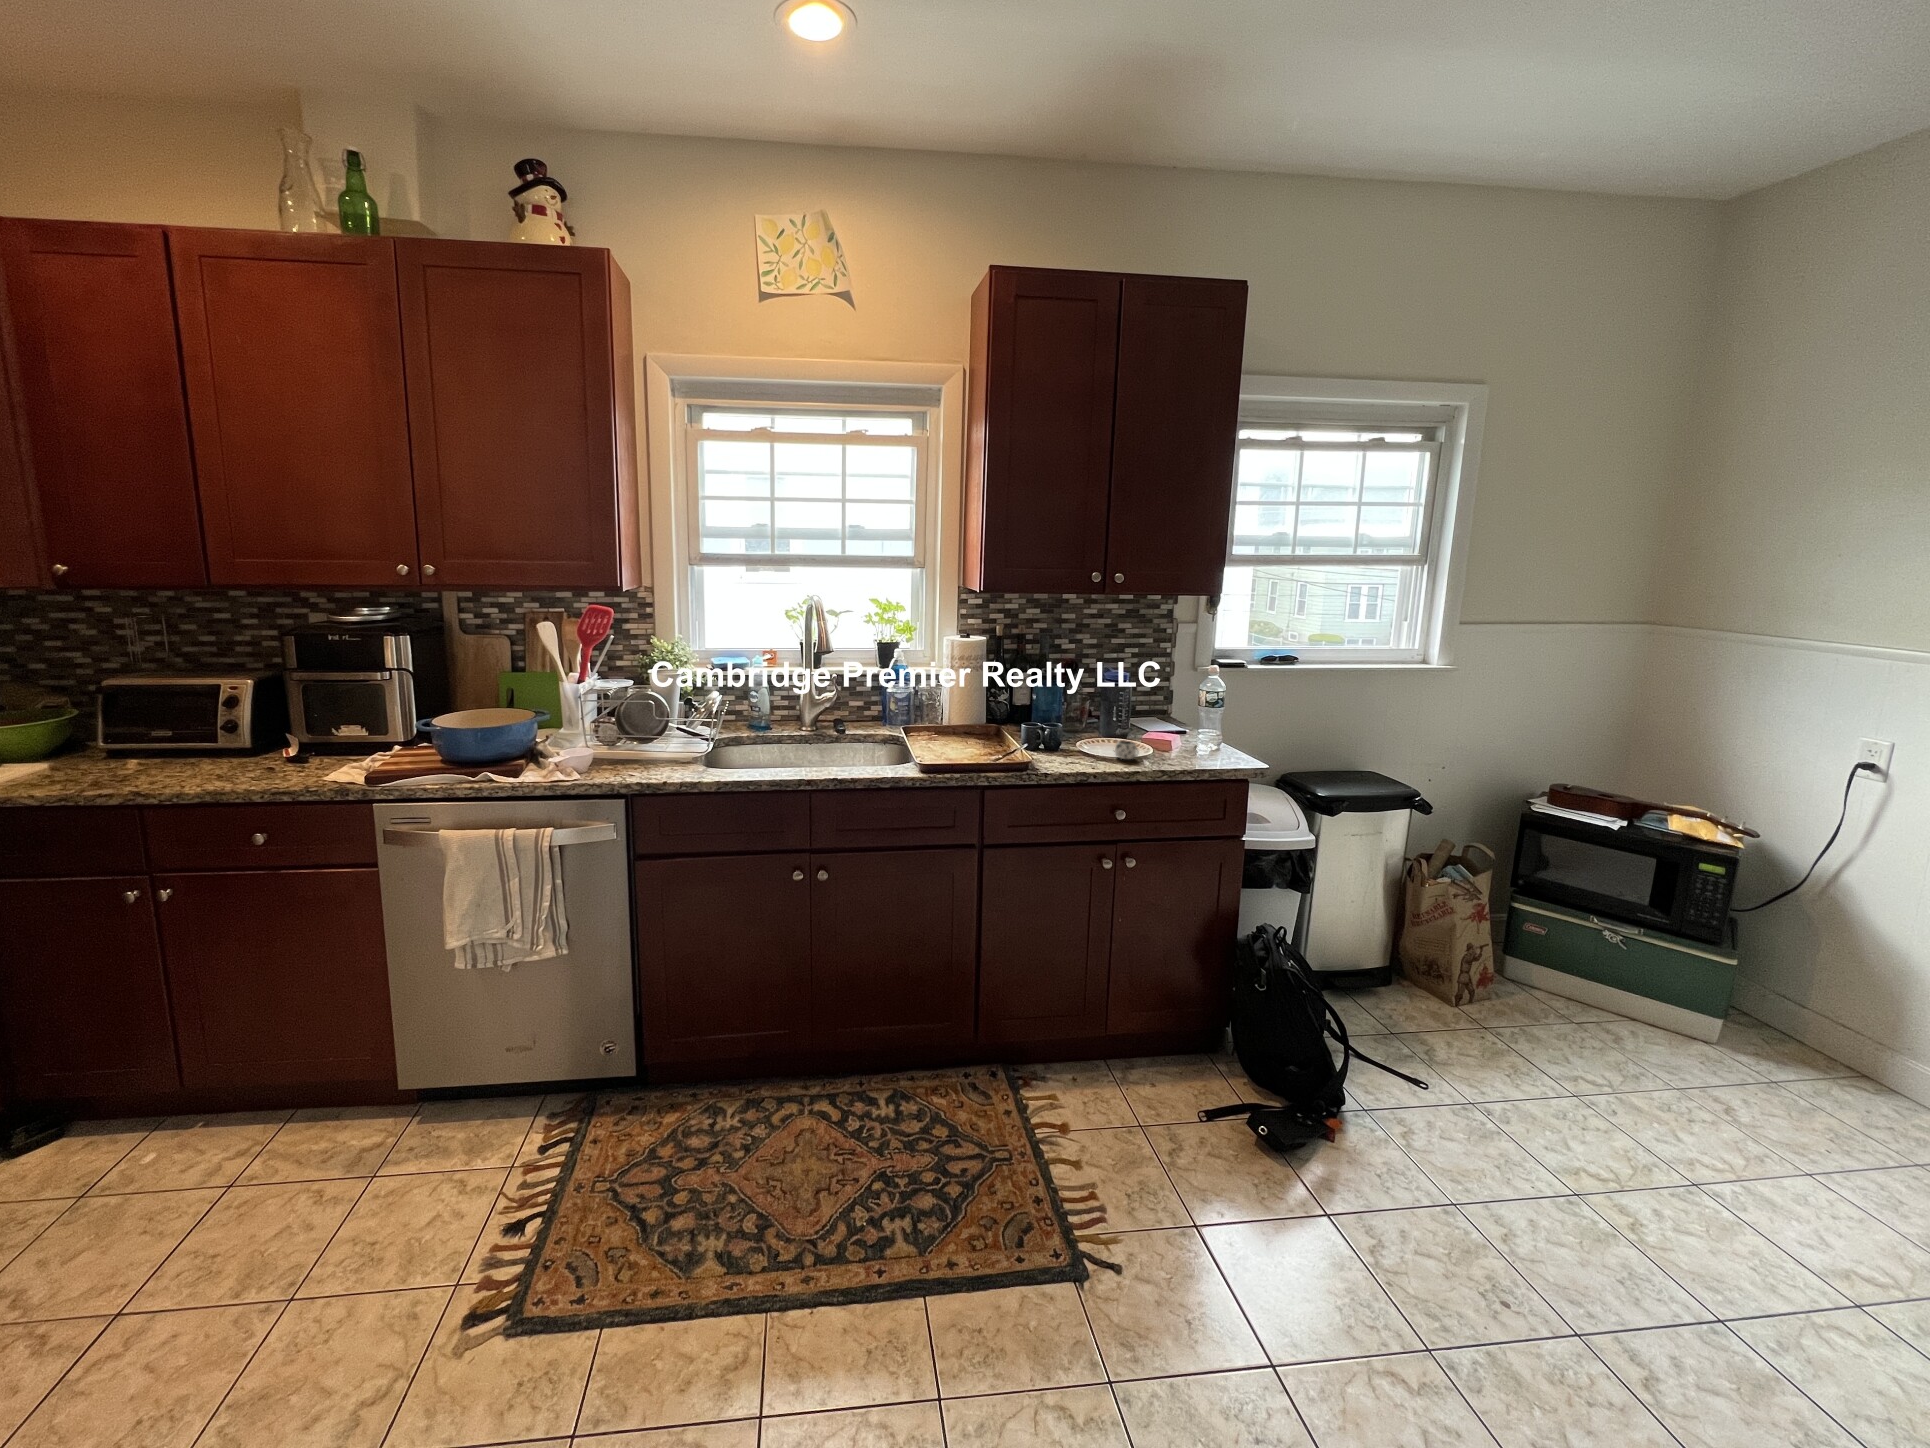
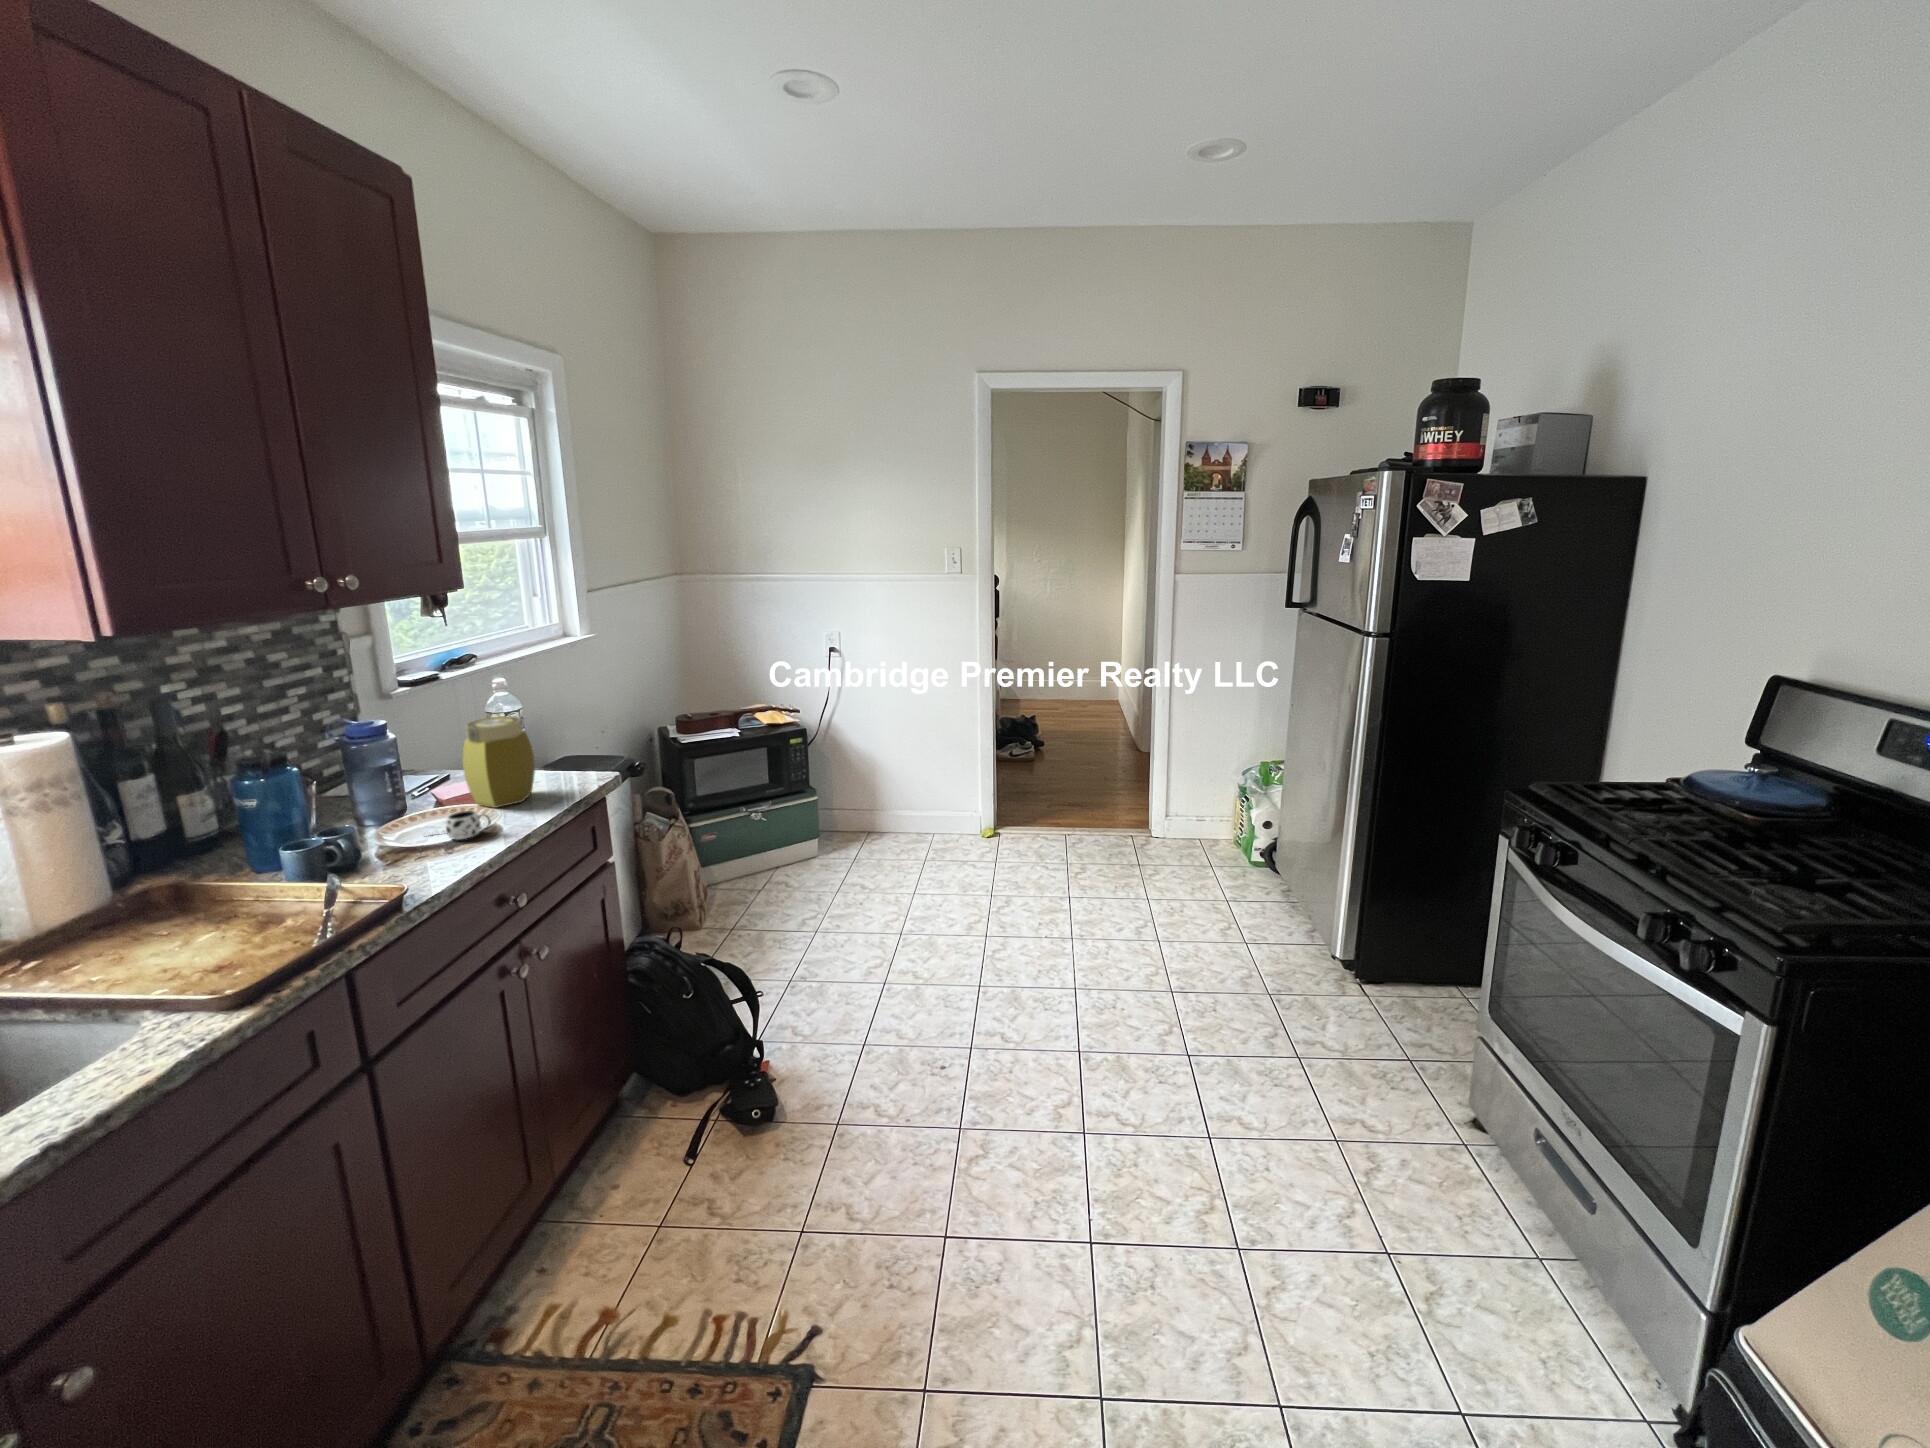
jar: none [1166,688,1212,757] -> present [463,716,535,808]

